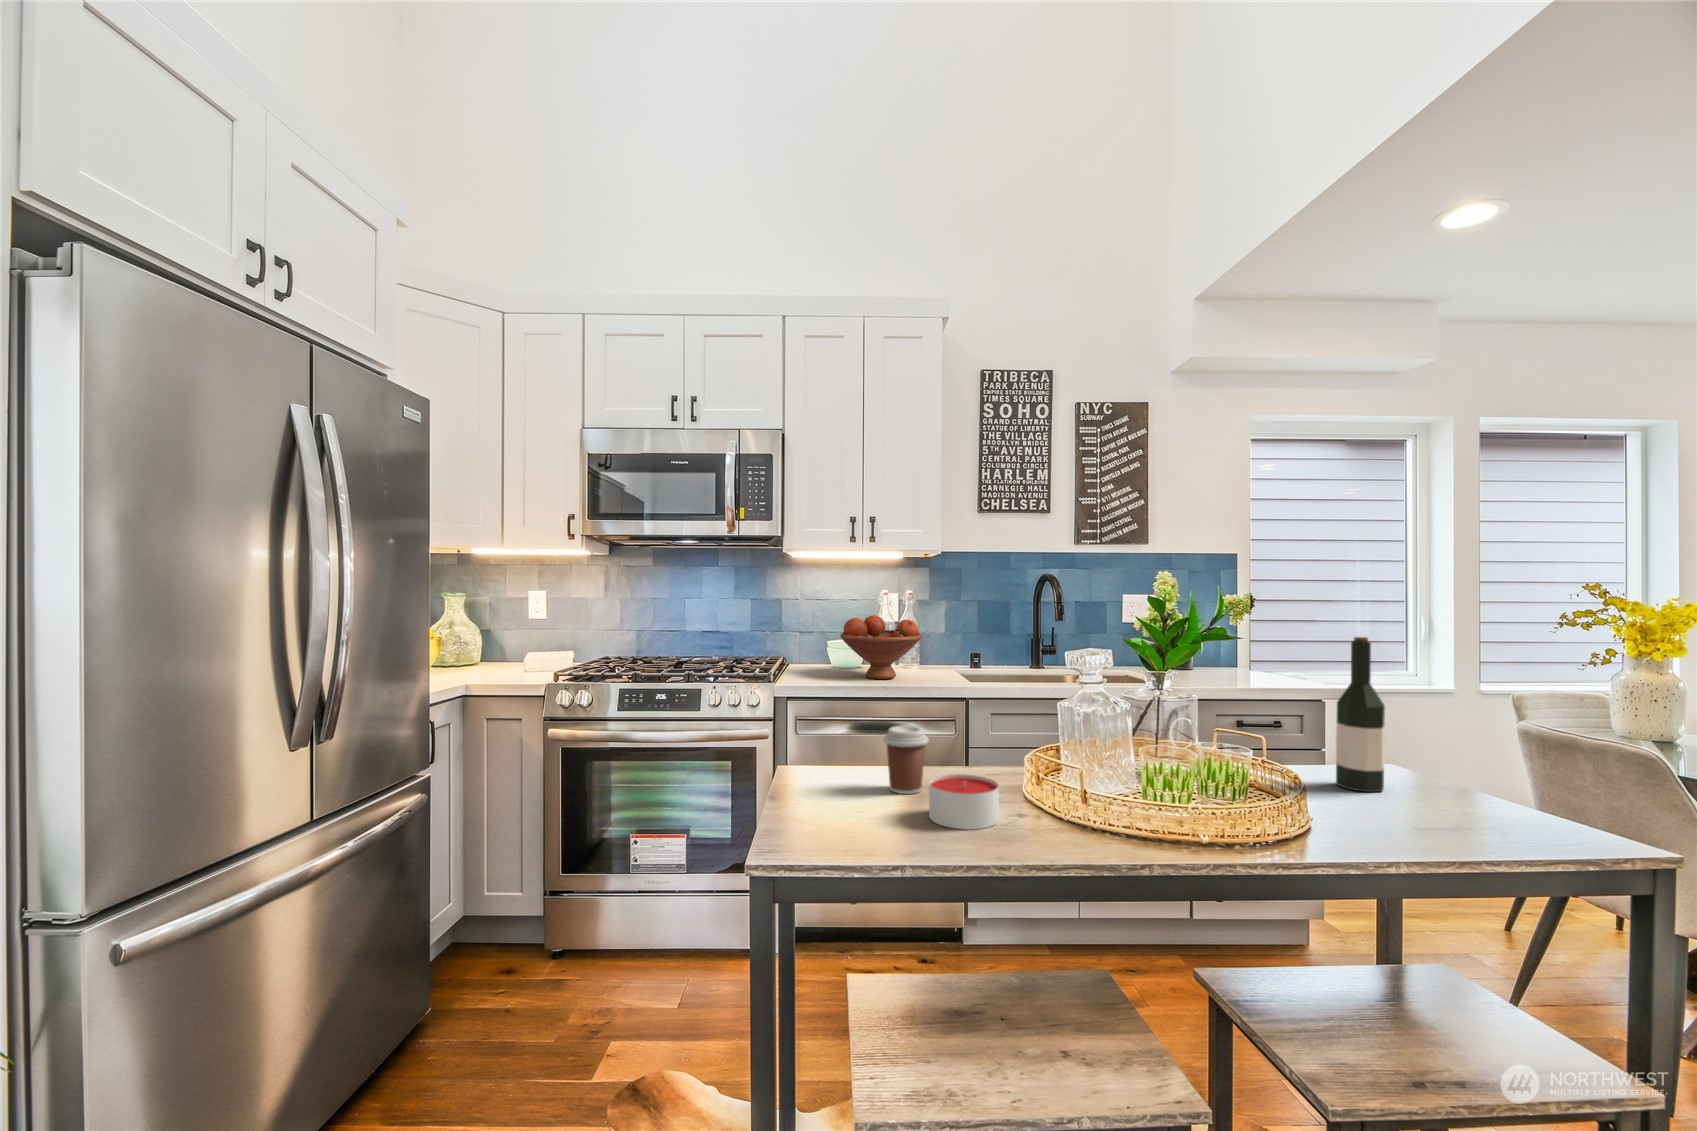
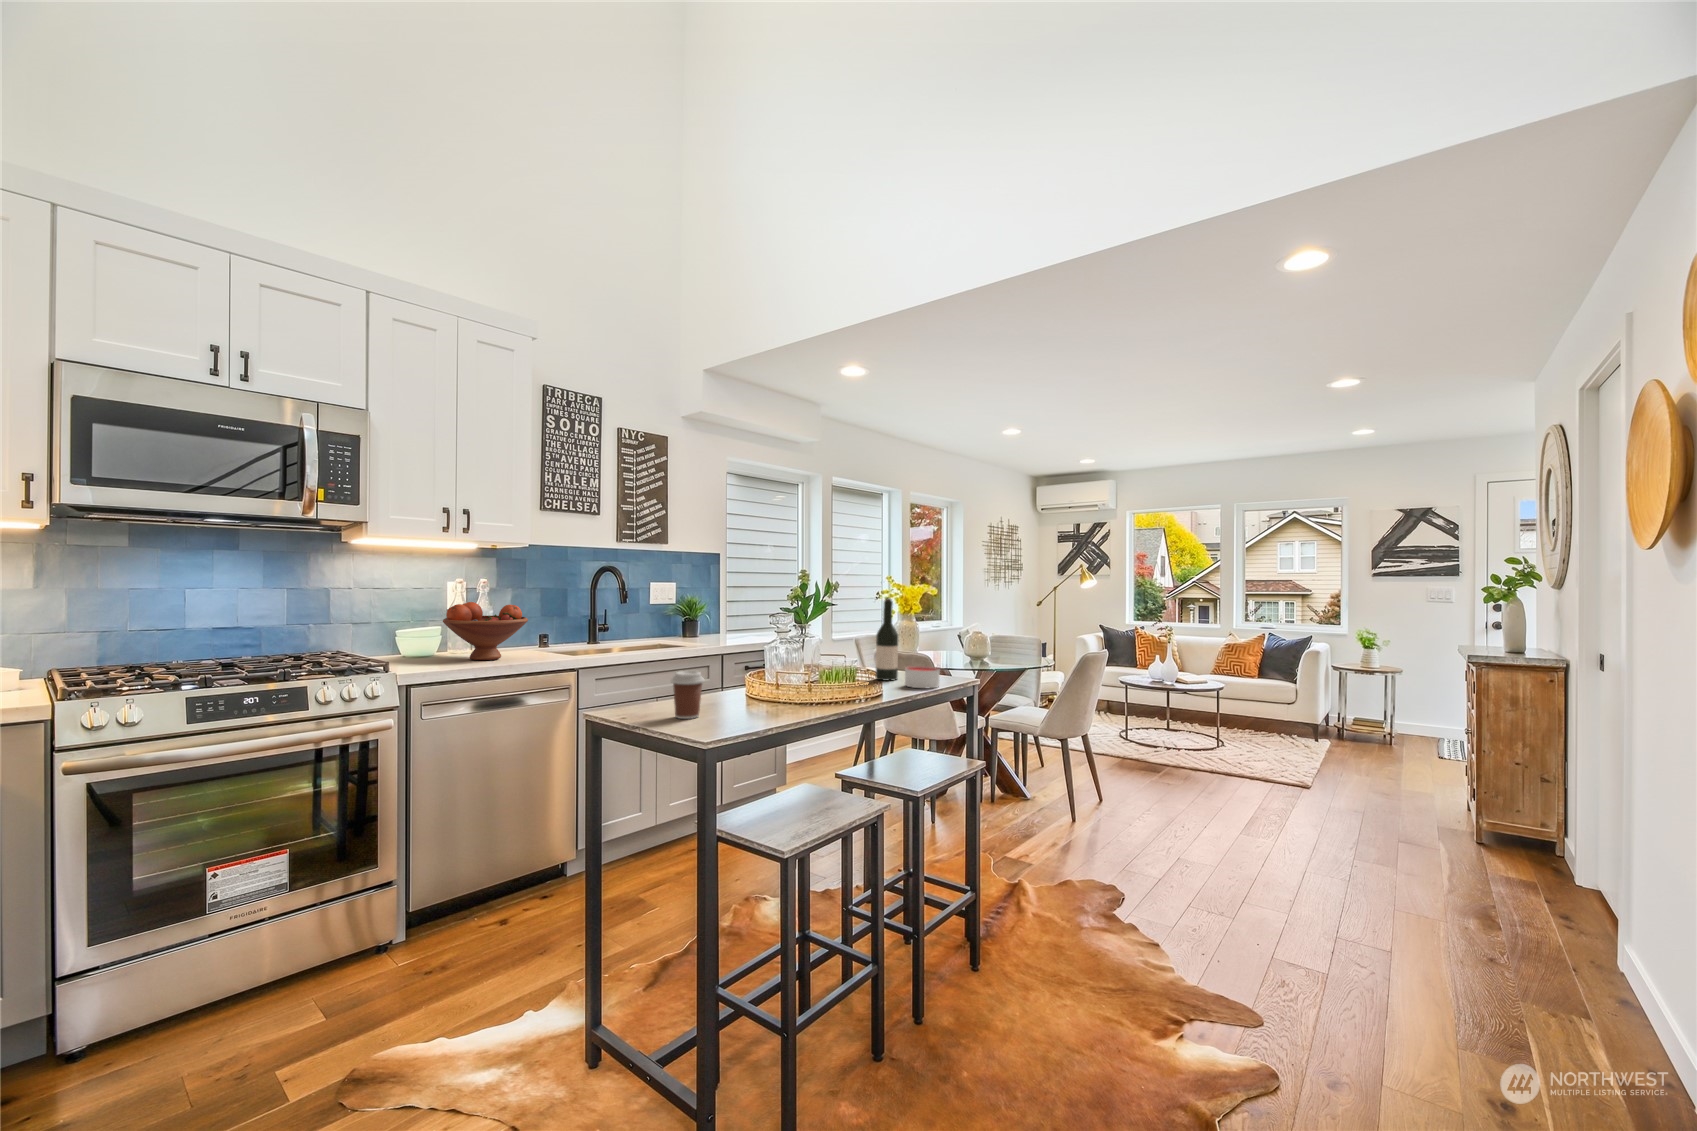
candle: present [929,774,999,830] -> present [905,666,940,688]

